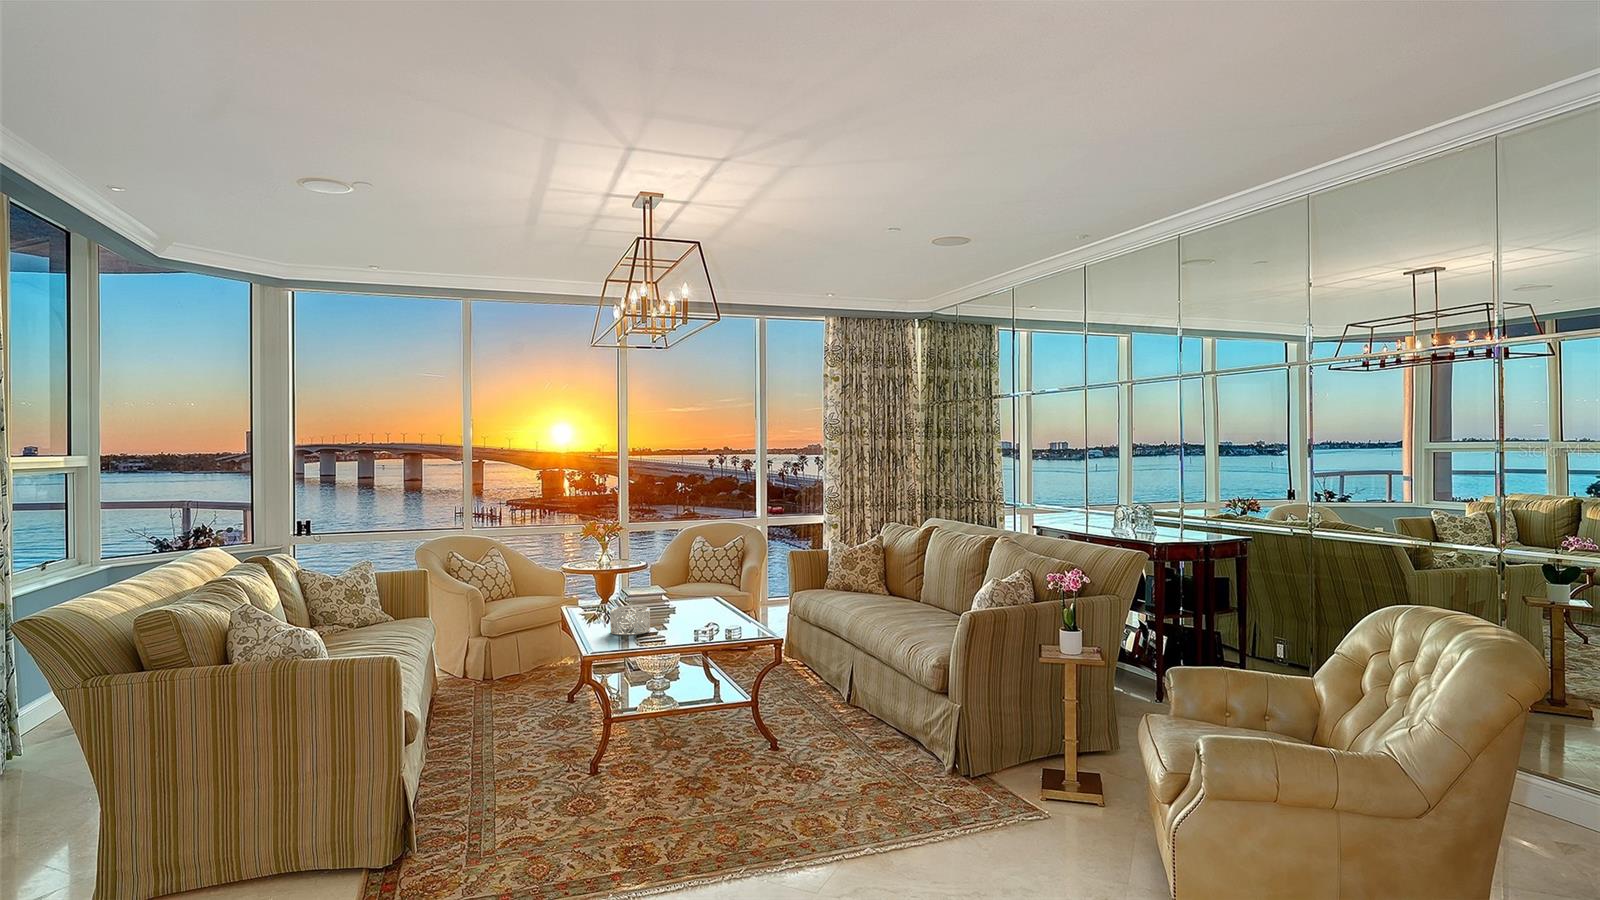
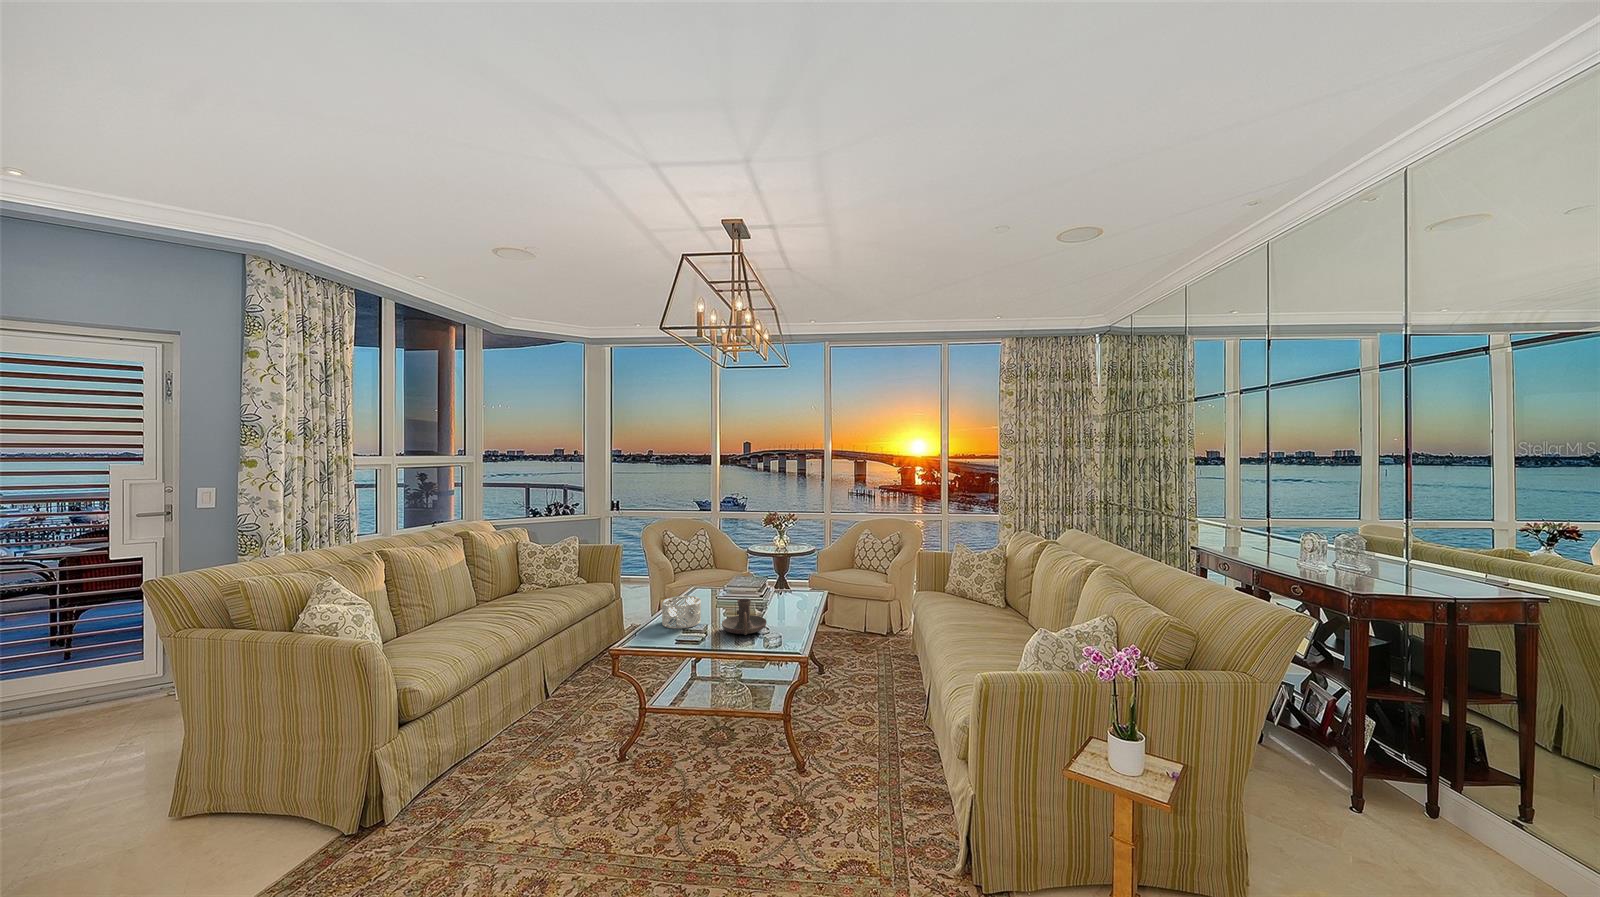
candle holder: none [679,598,723,629] -> present [722,599,767,635]

